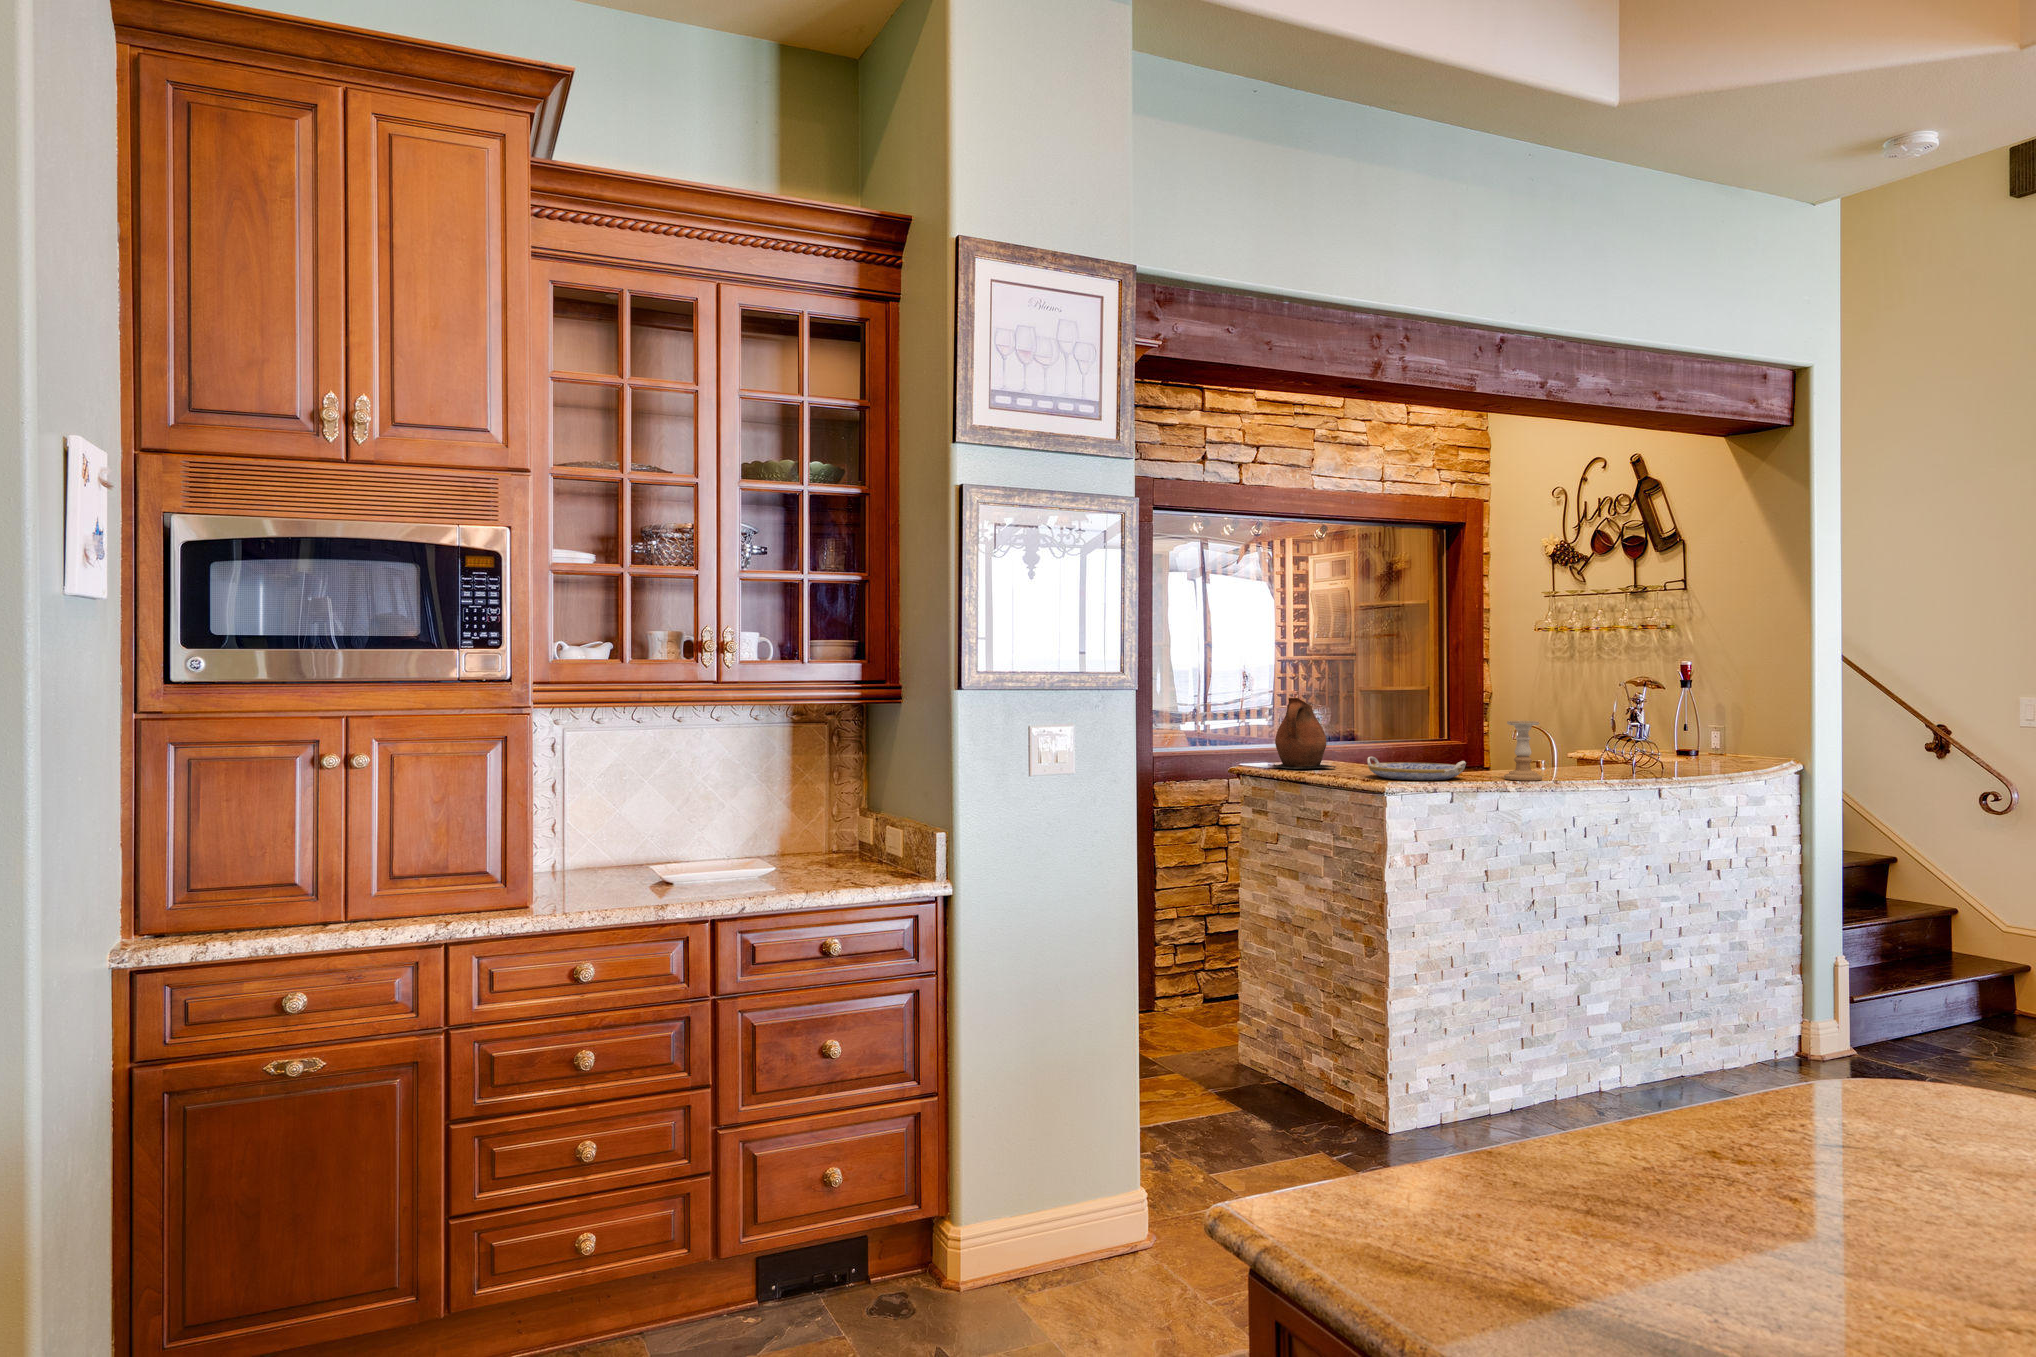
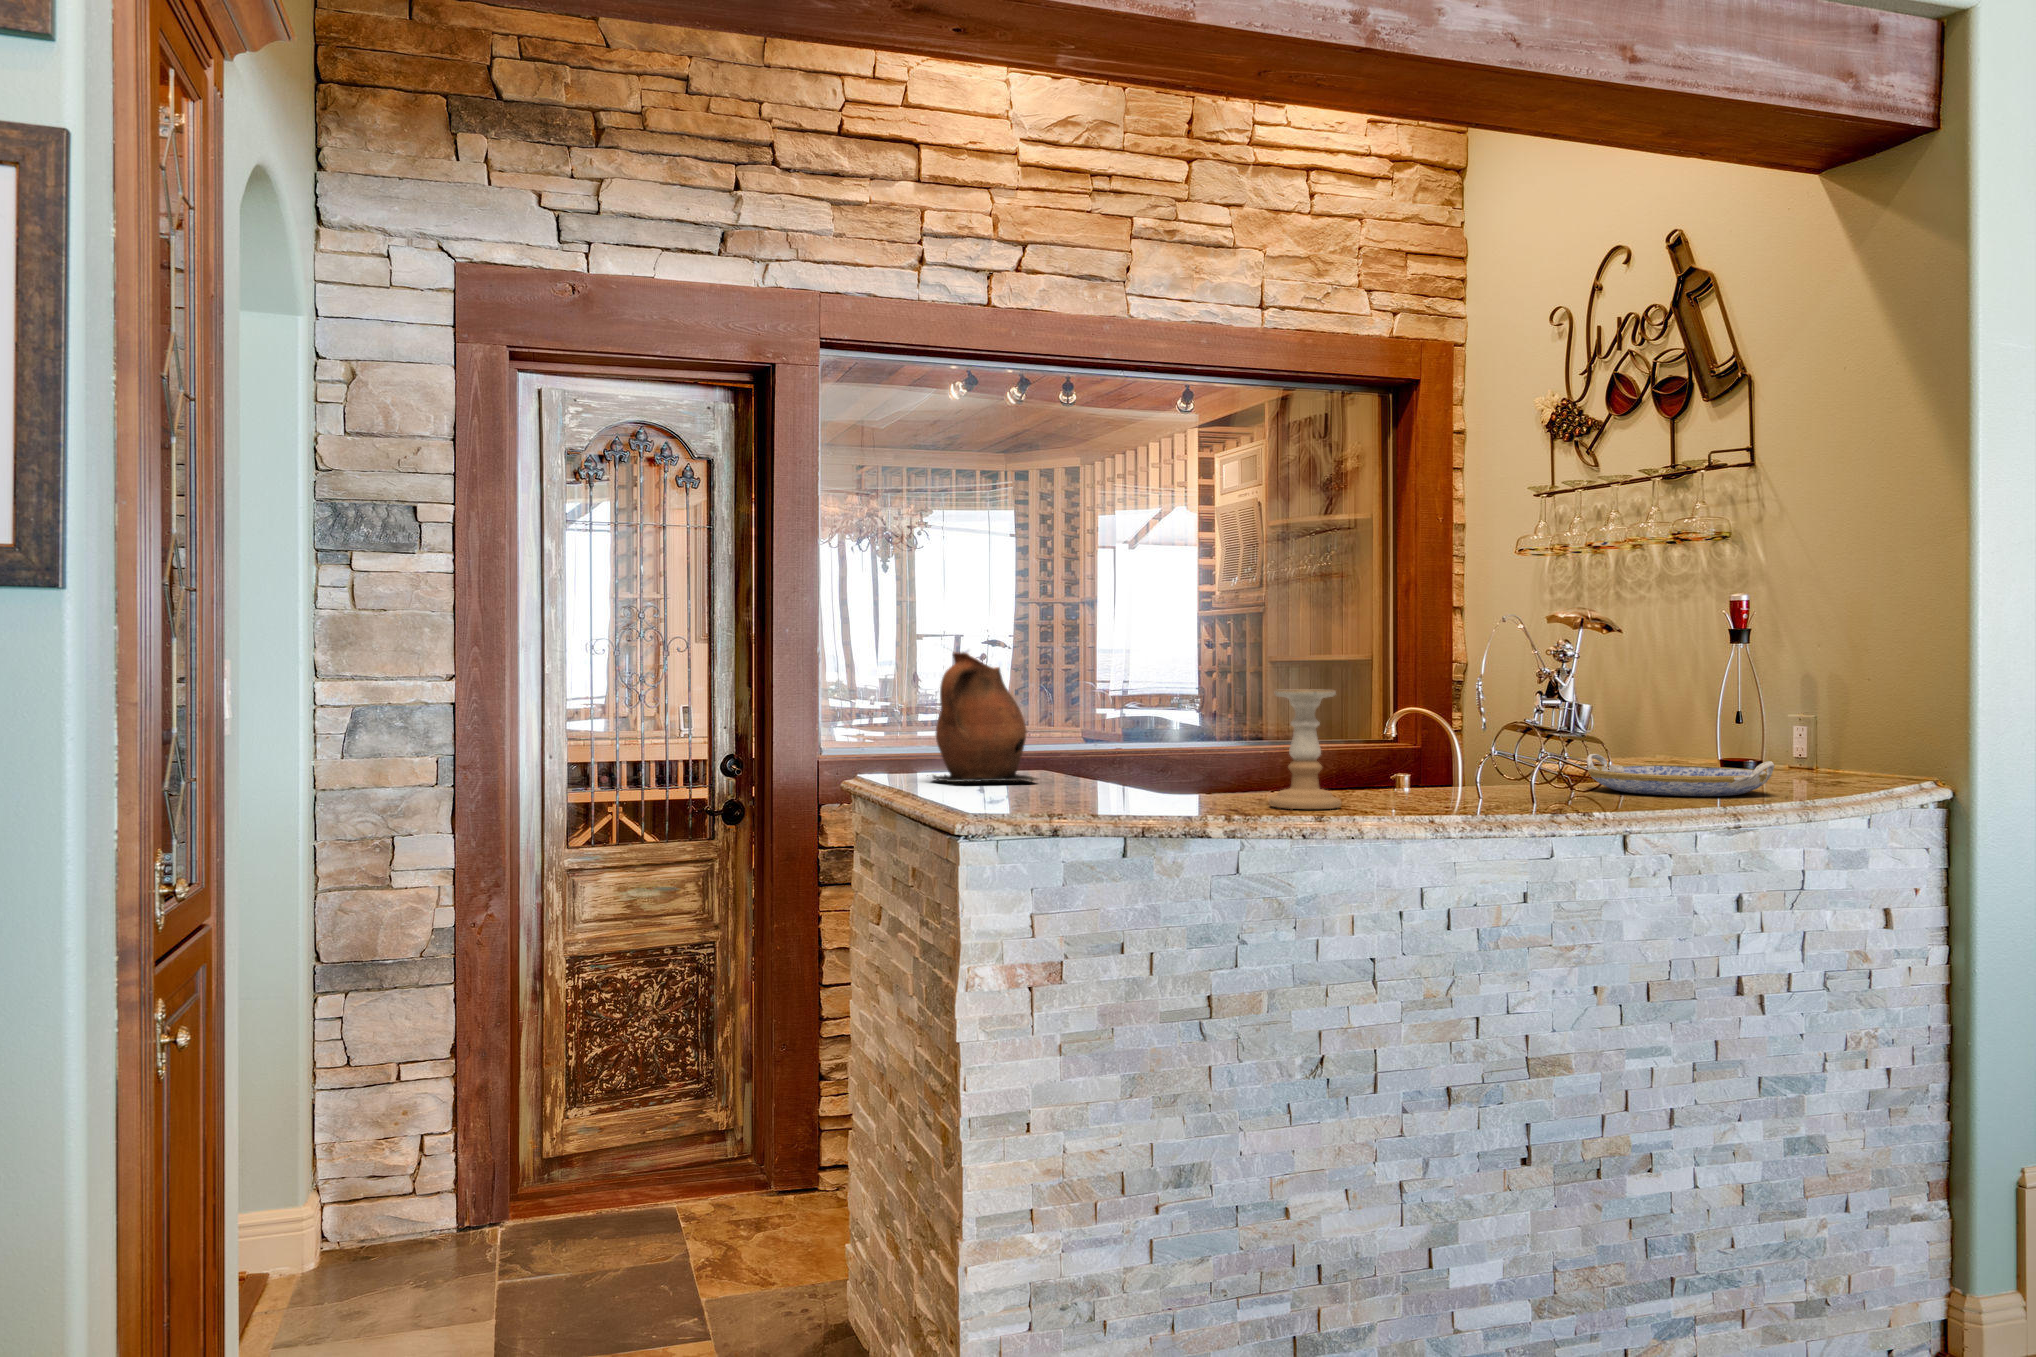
serving tray: present [1367,757,1466,780] -> present [1587,754,1774,796]

